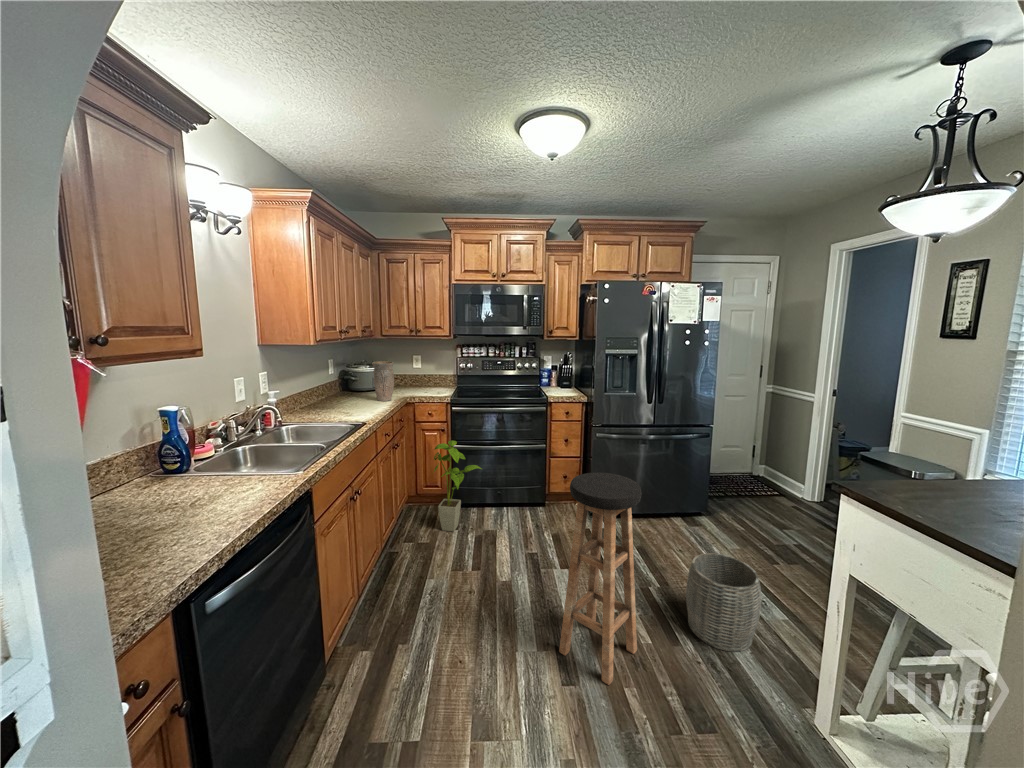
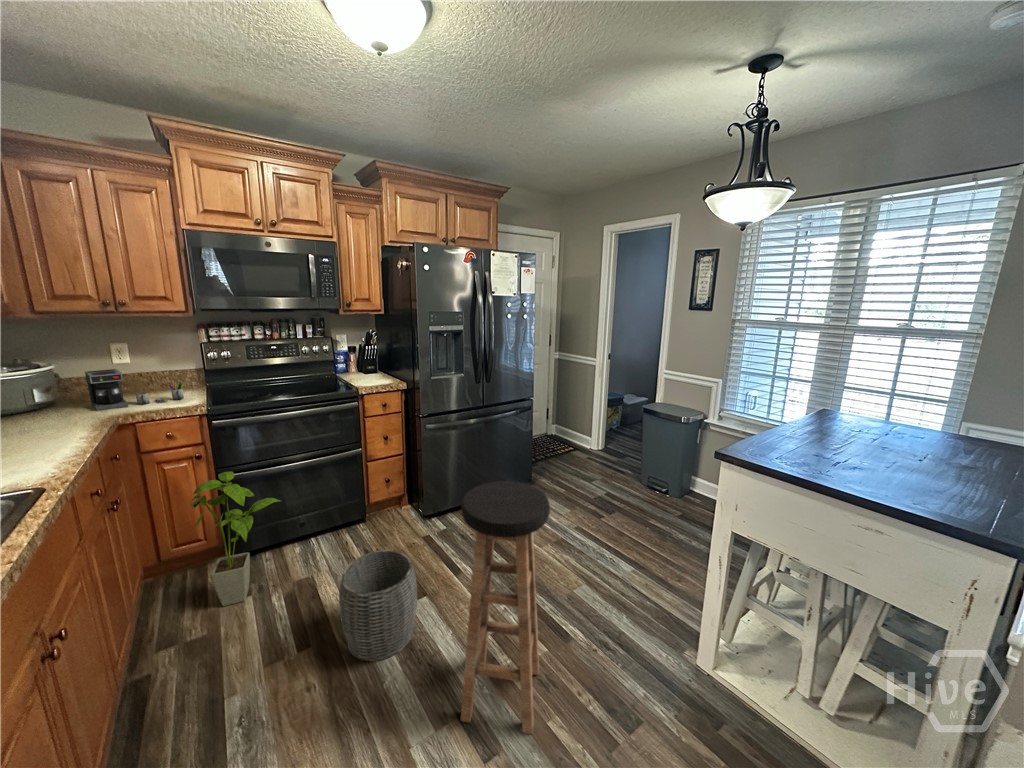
vase: present [372,361,394,401] -> none [17,358,82,431]
coffee maker: none [399,371,443,395] -> present [85,369,184,411]
woven basket: present [686,553,761,652] -> present [339,550,417,661]

